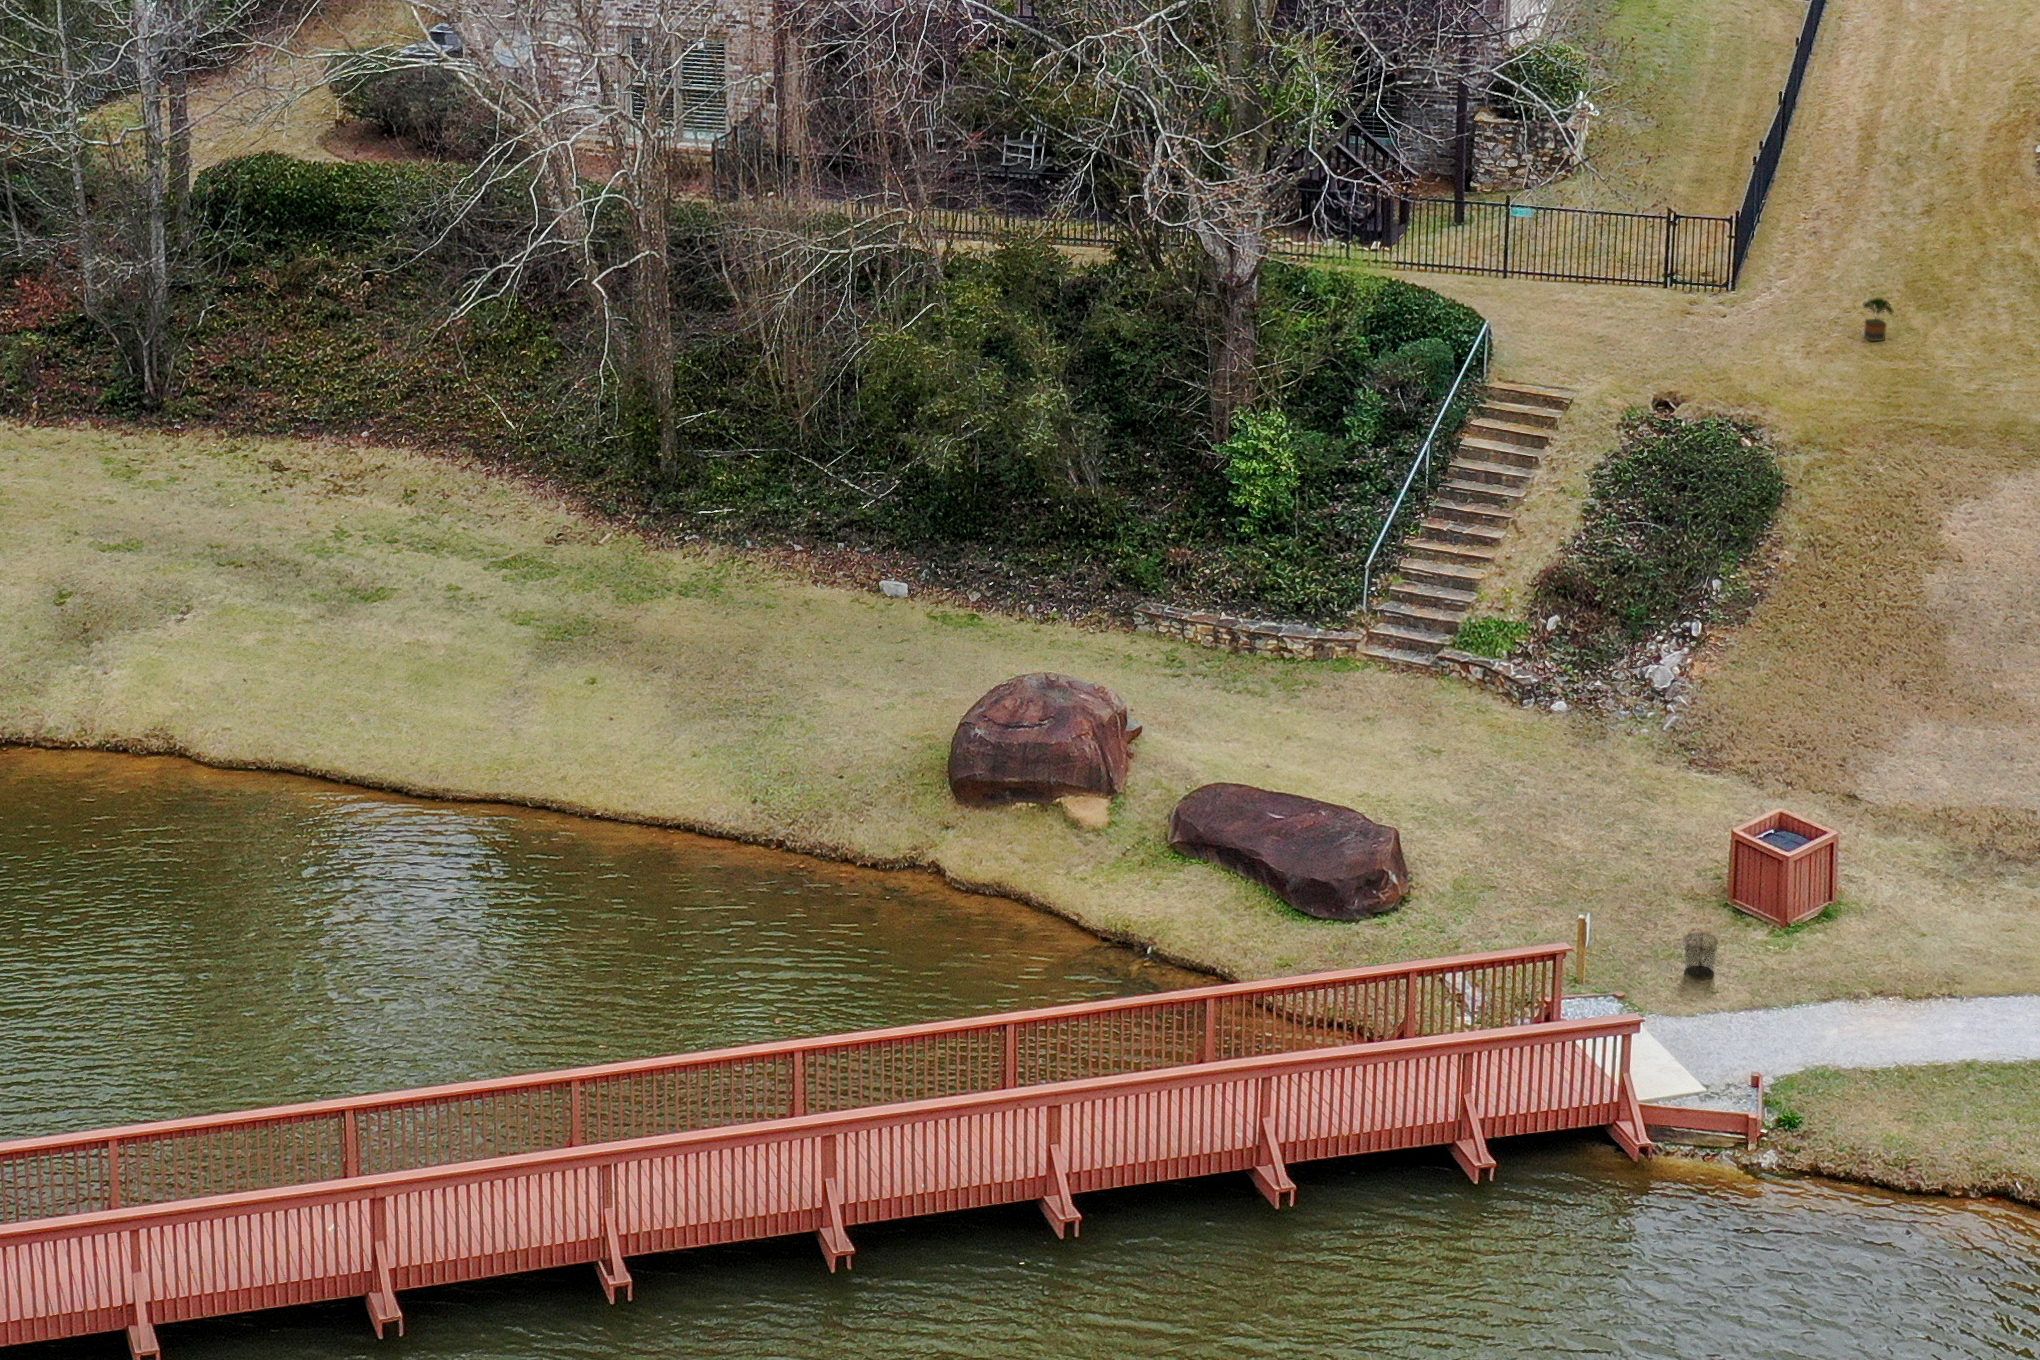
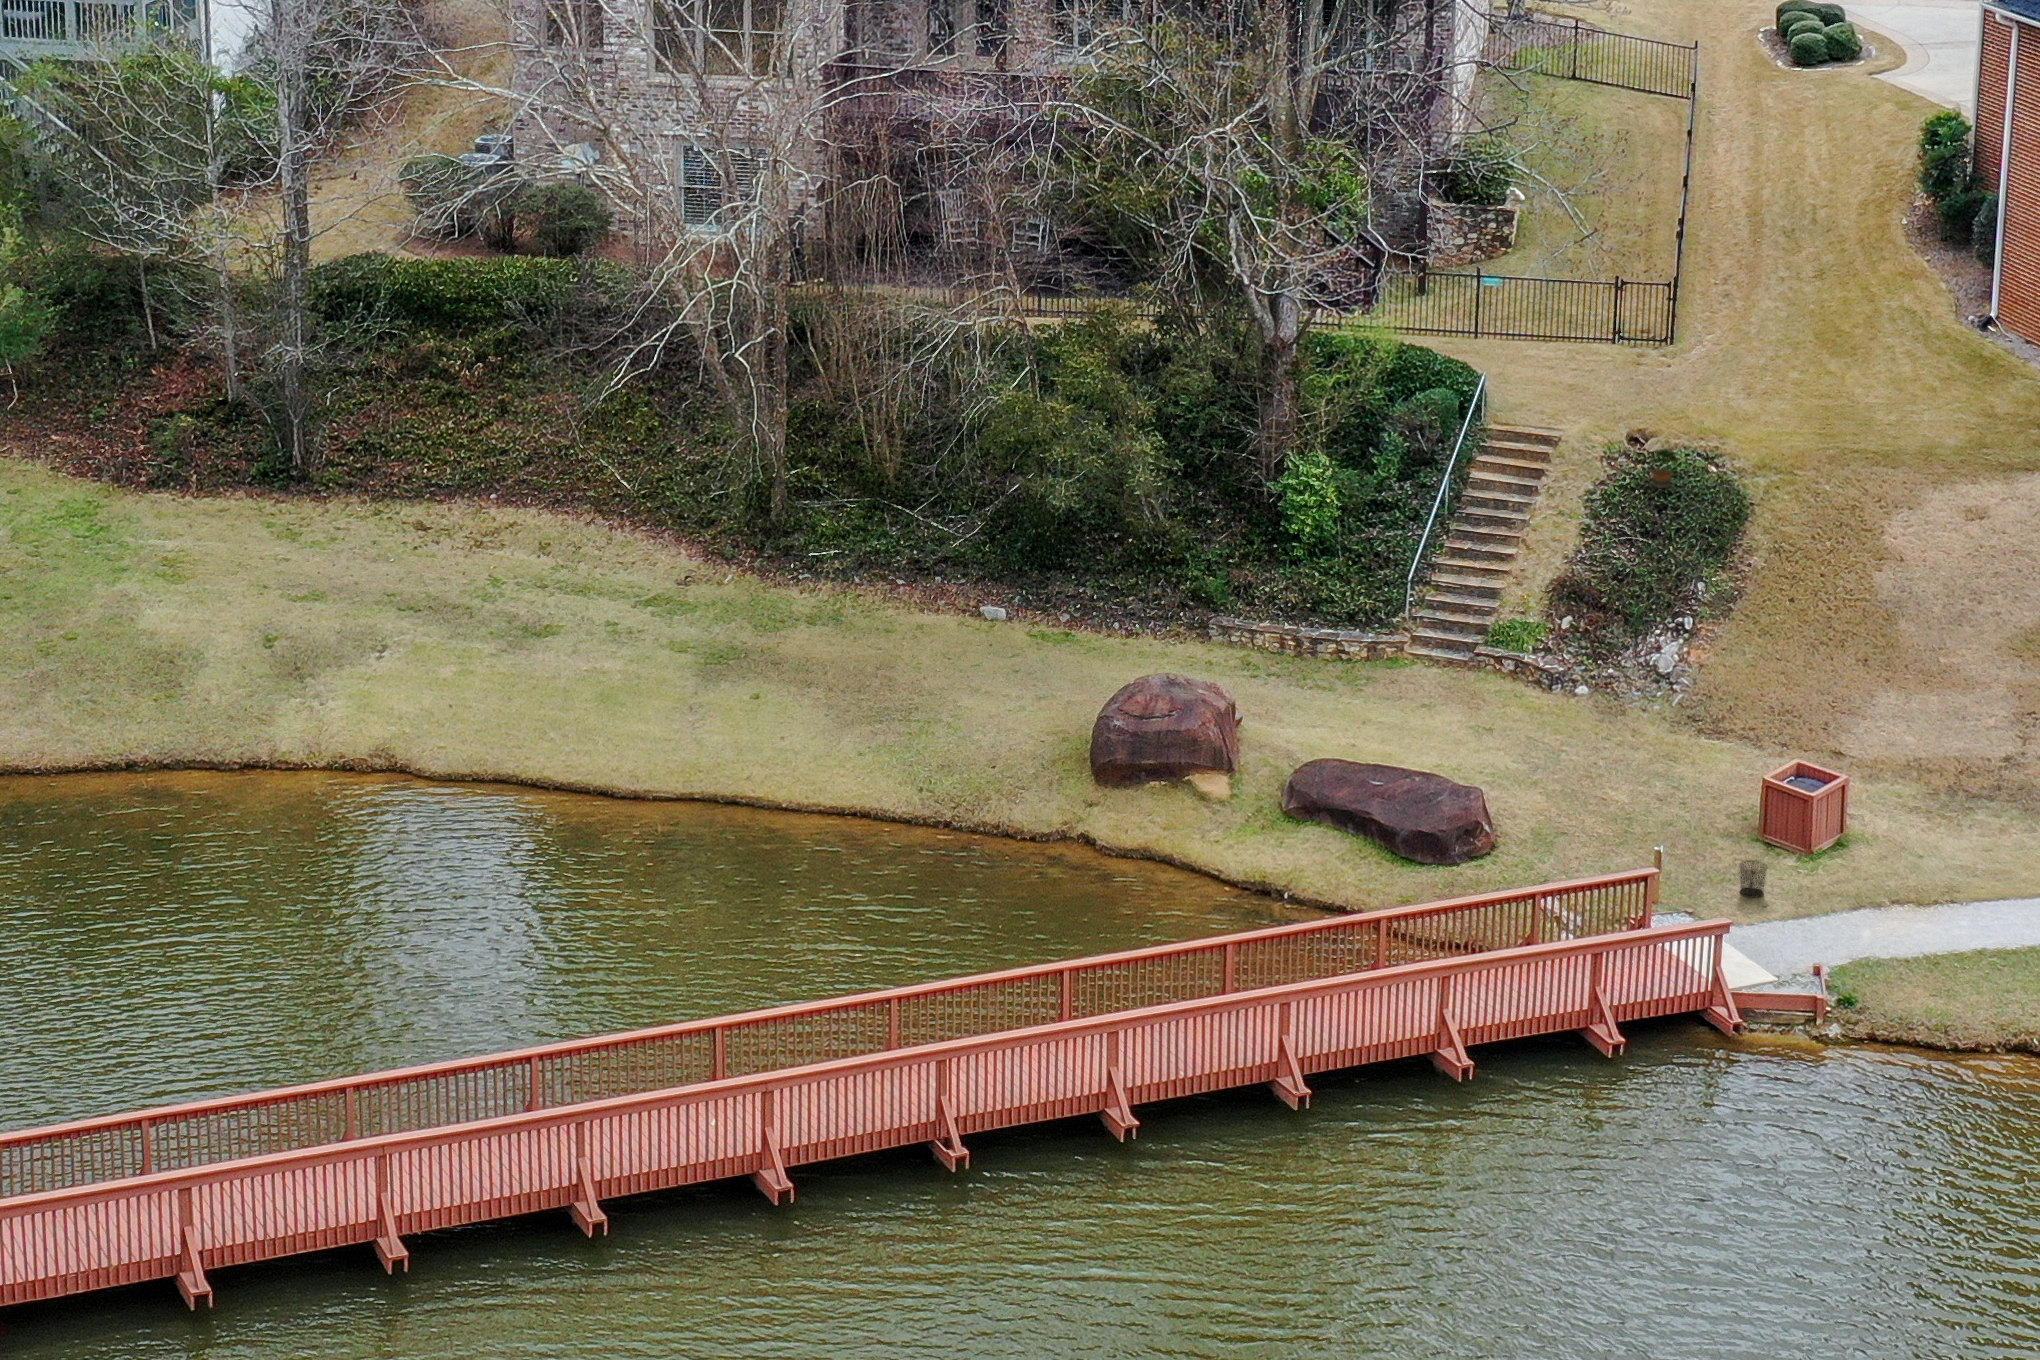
potted tree: present [1864,298,1894,341] -> present [1650,449,1678,488]

